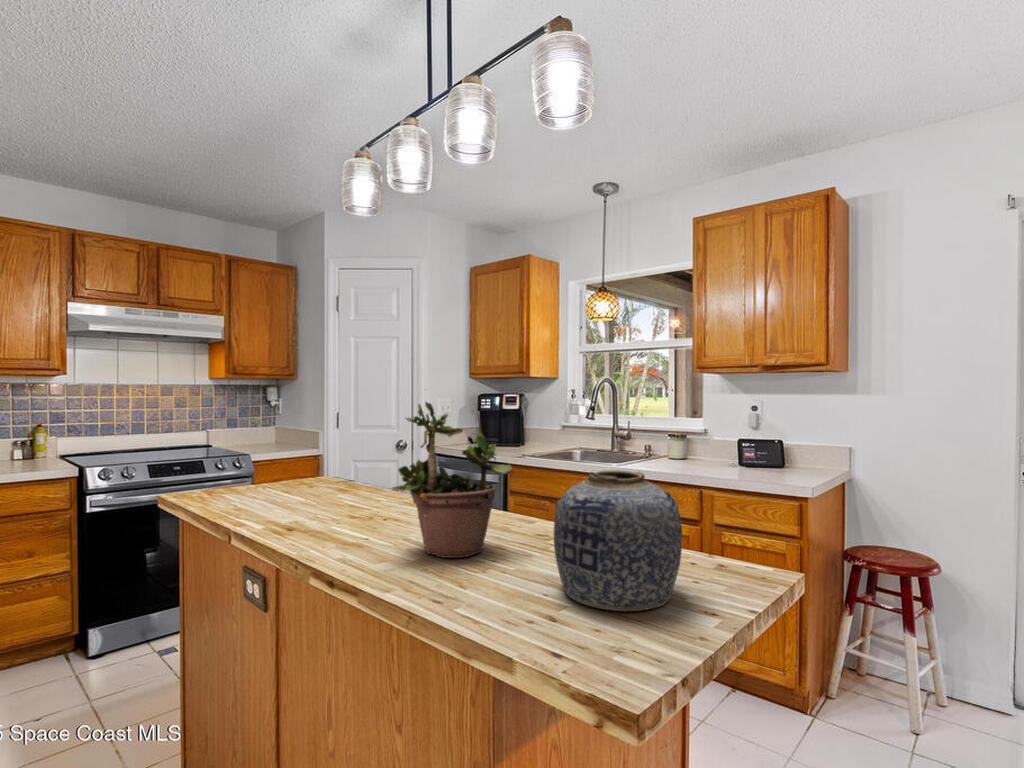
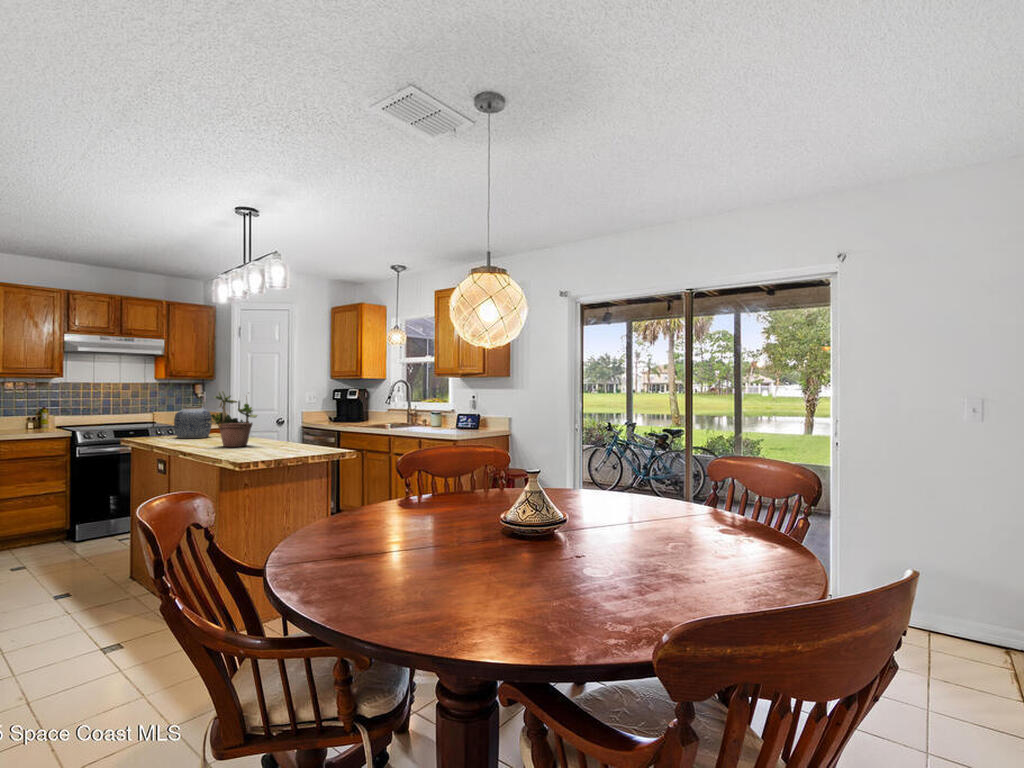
vase: present [554,470,682,611] -> present [174,406,212,438]

